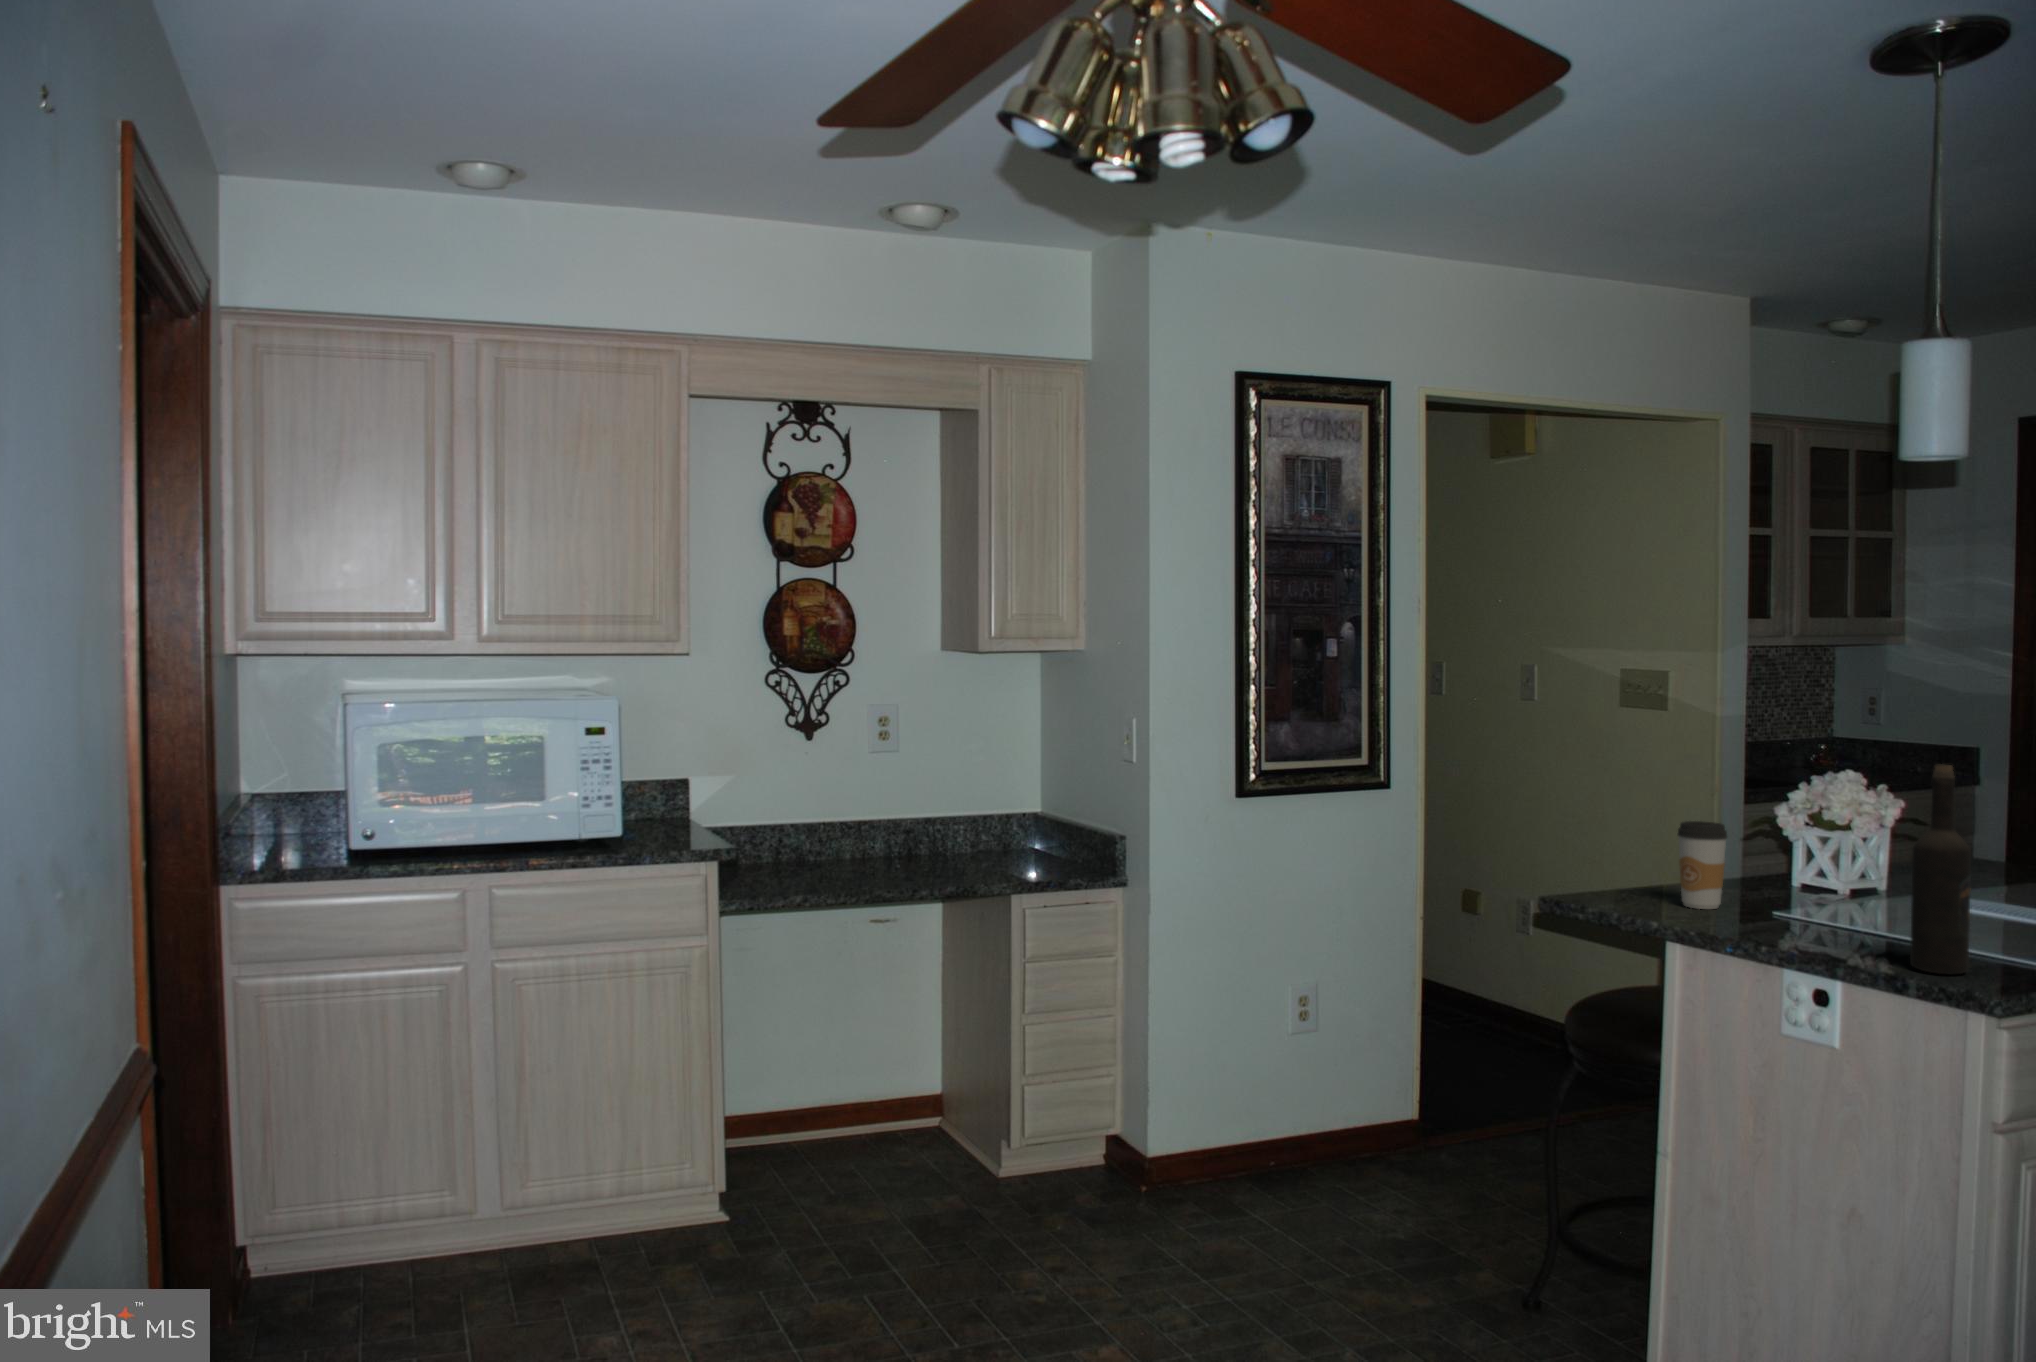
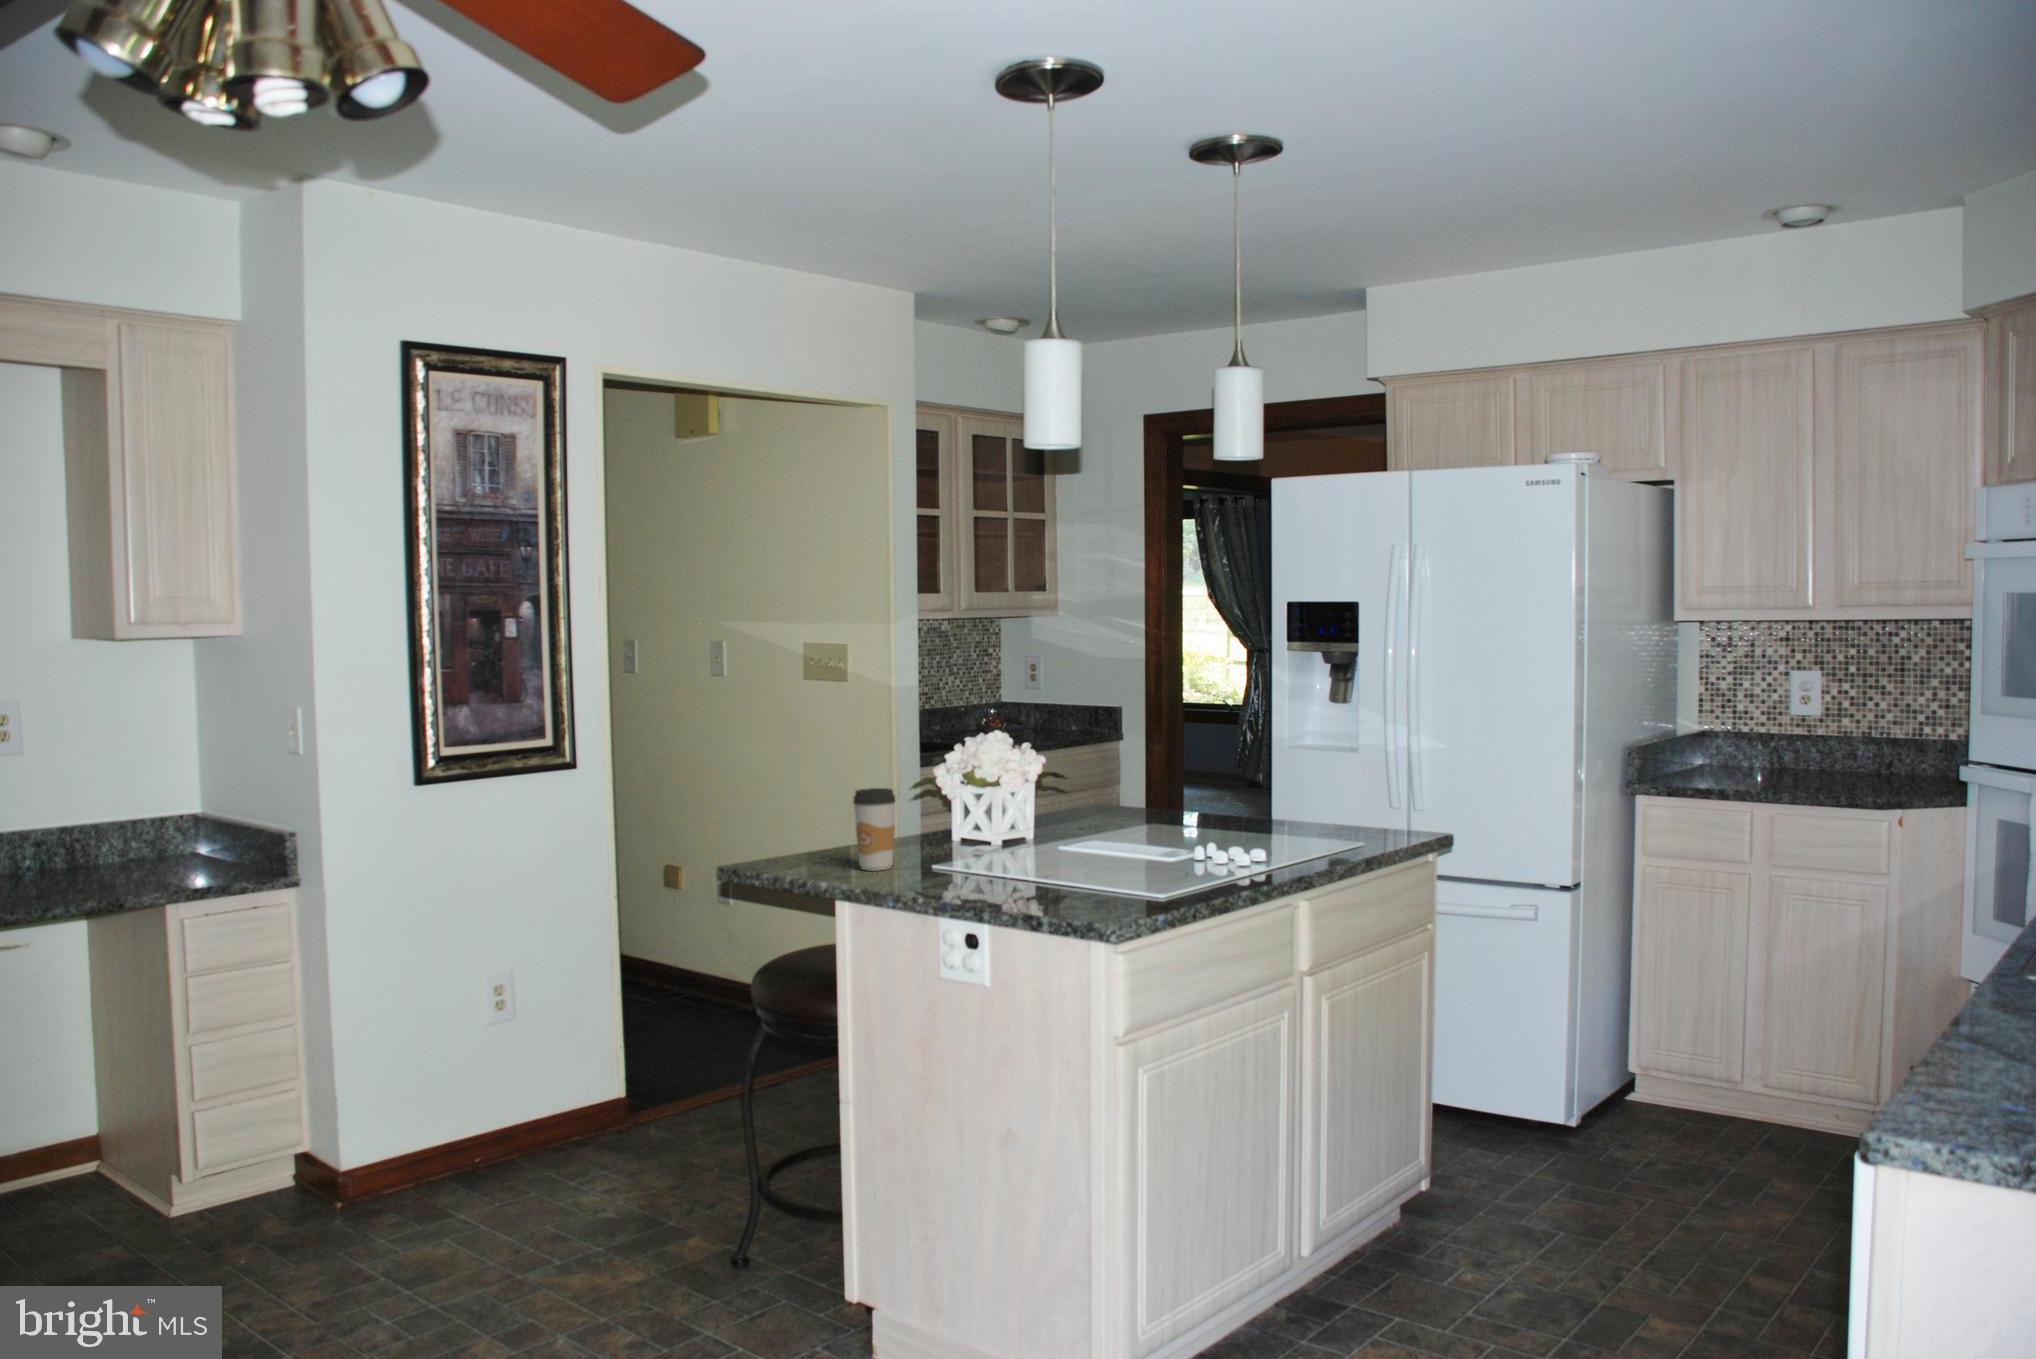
wine bottle: present [1910,765,1971,975] -> none [1035,719,1080,902]

